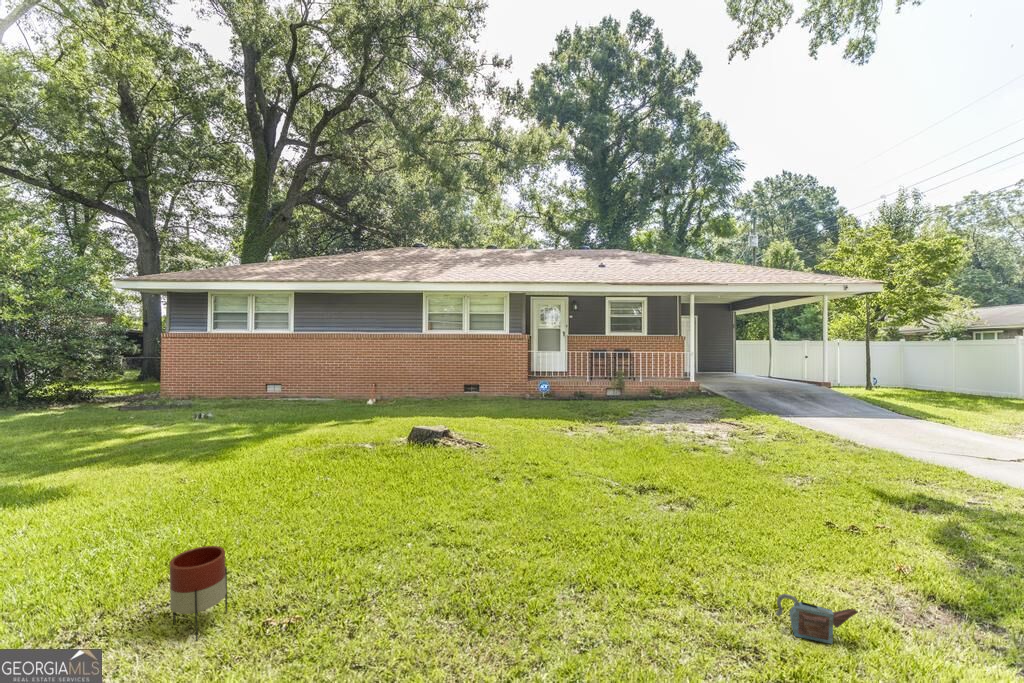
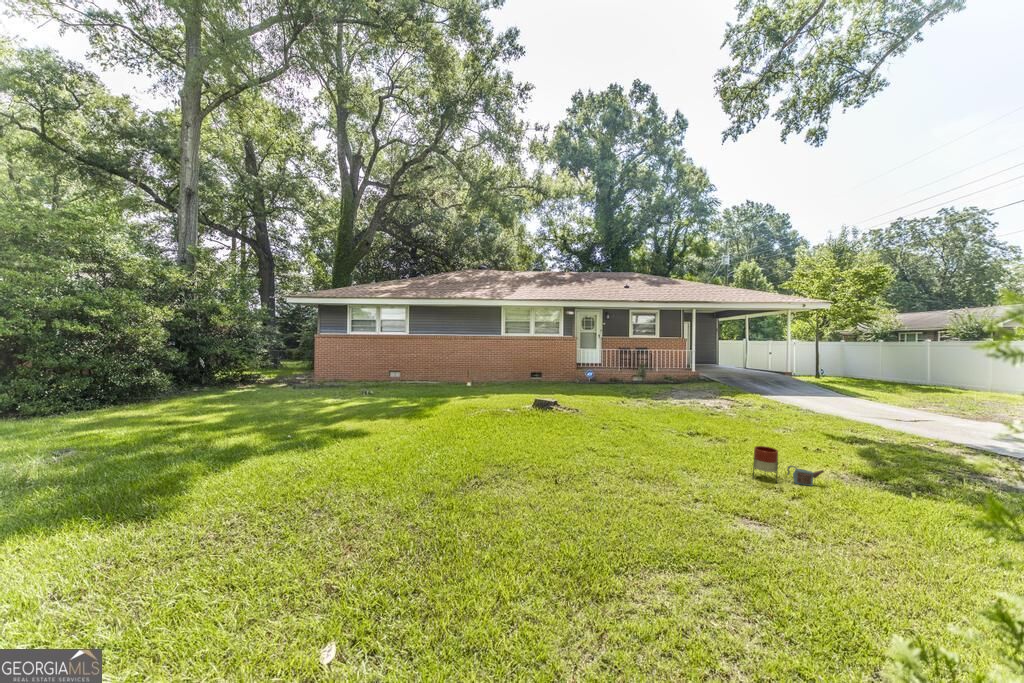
planter: present [170,546,227,641] -> present [753,446,778,483]

